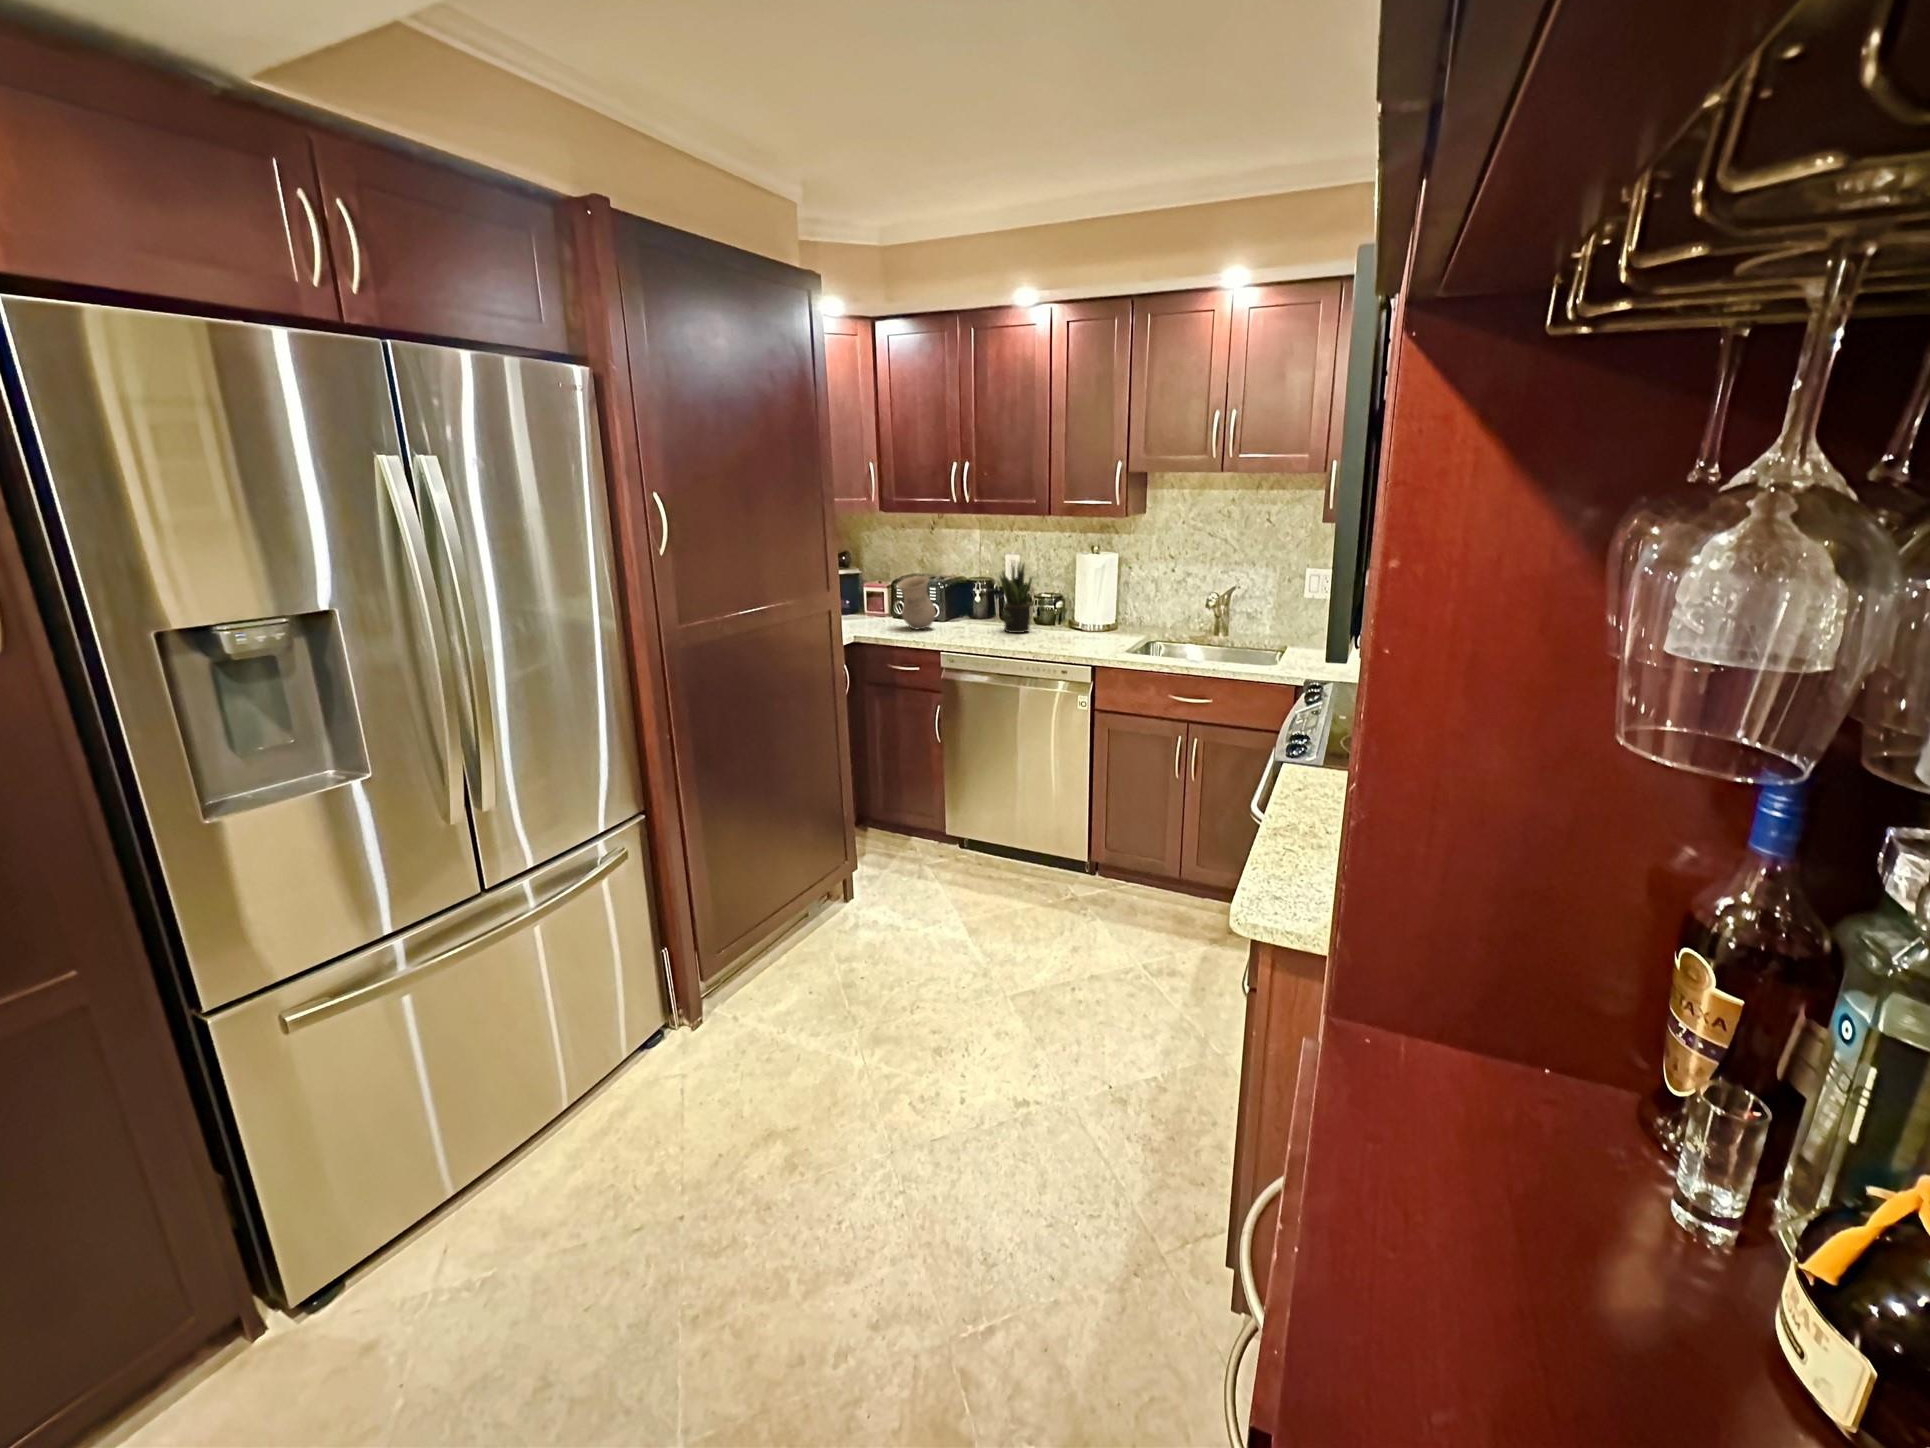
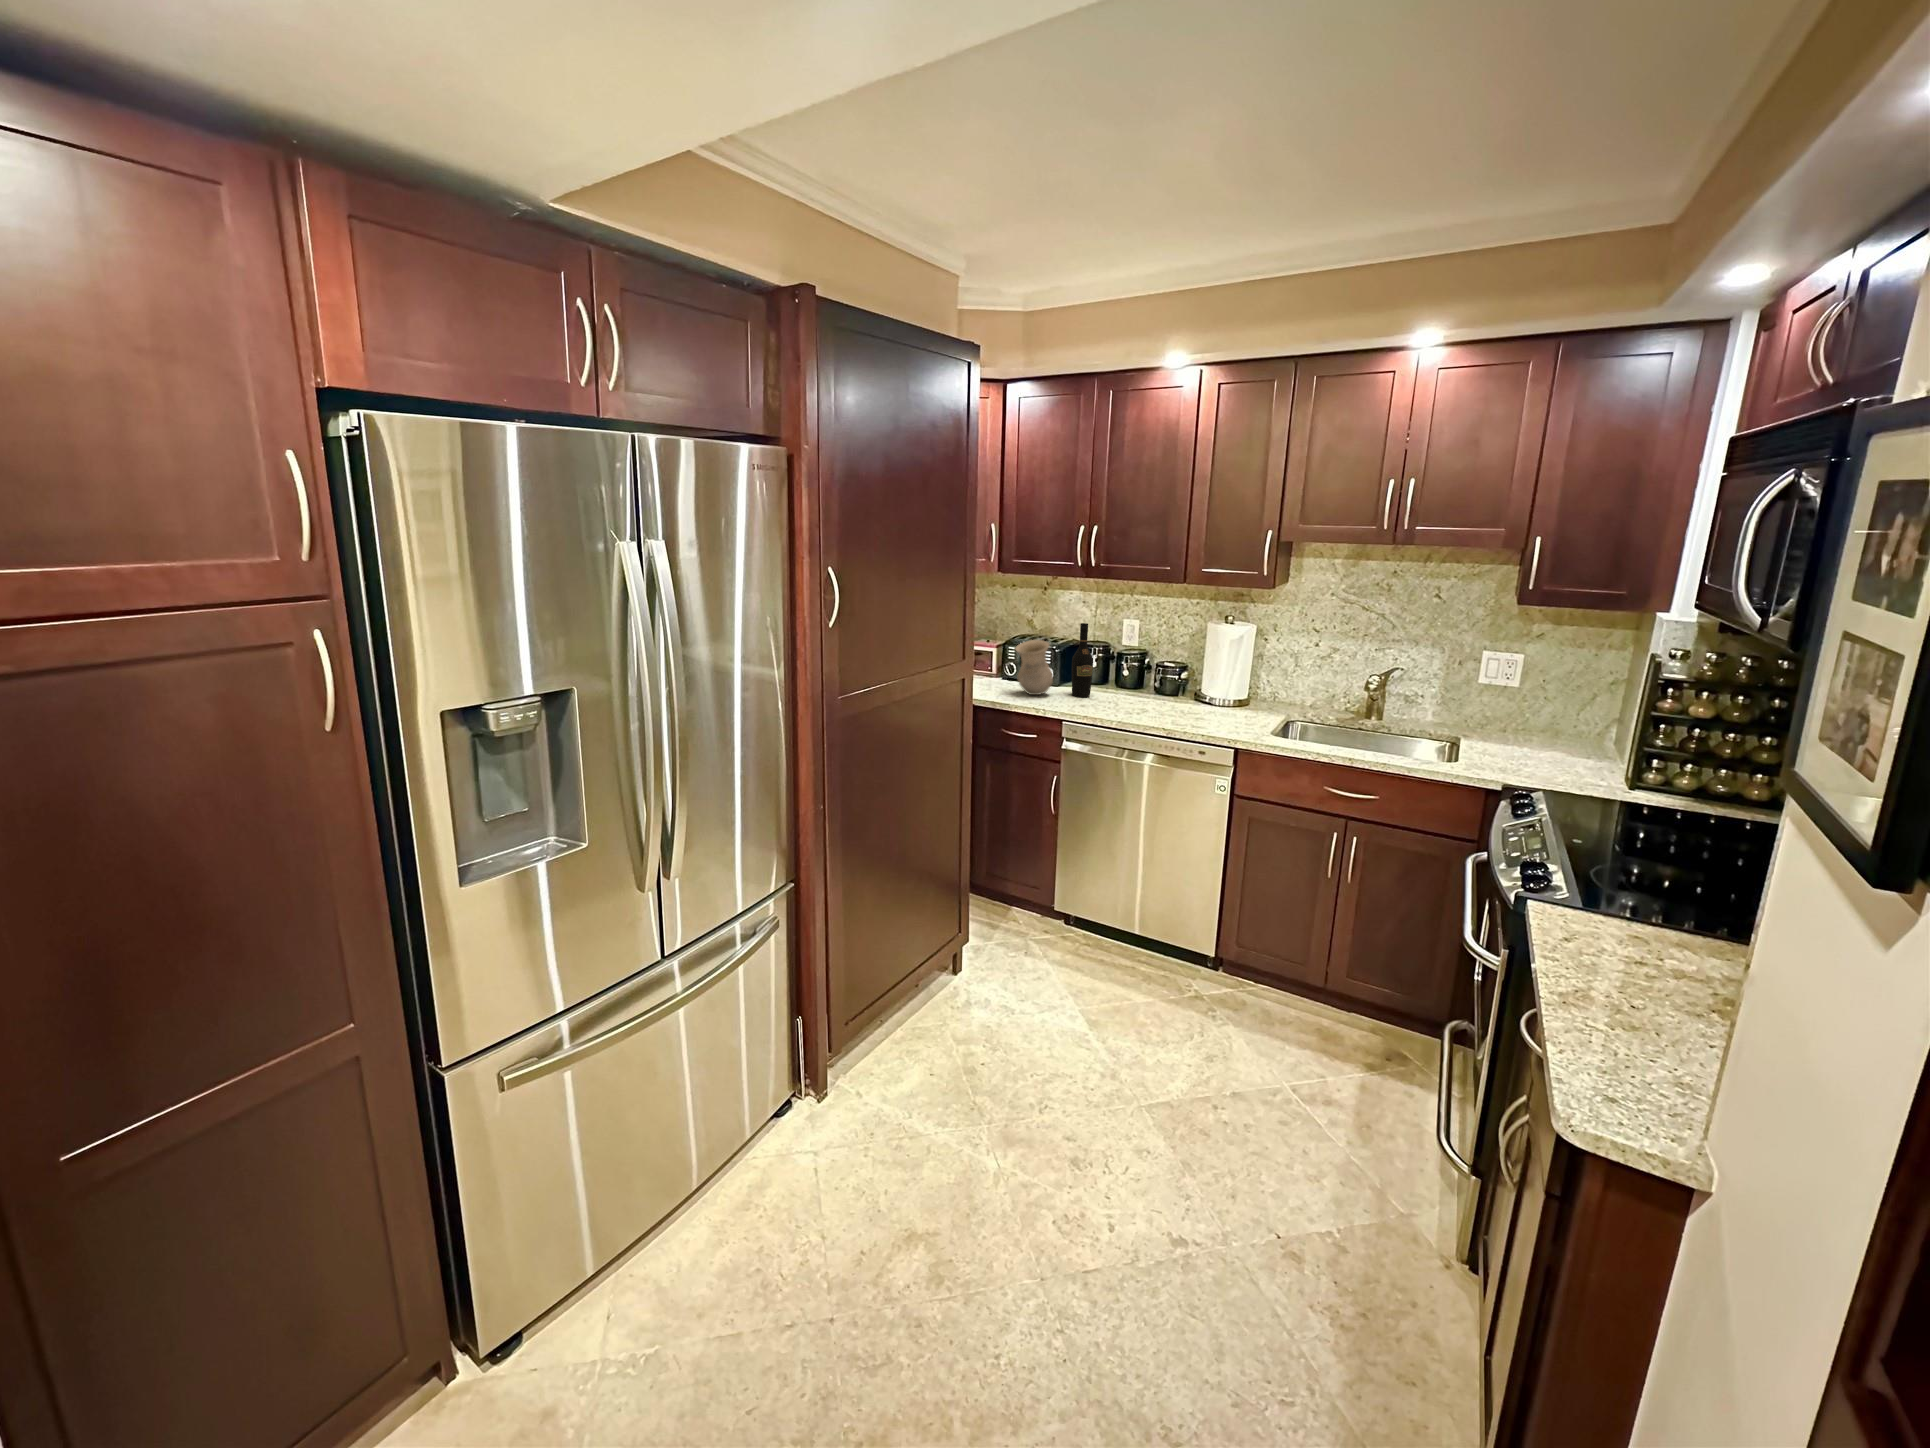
wine bottle: none [953,558,974,630] -> present [1072,623,1093,697]
potted plant: present [999,563,1032,633] -> none [1124,628,1159,704]

